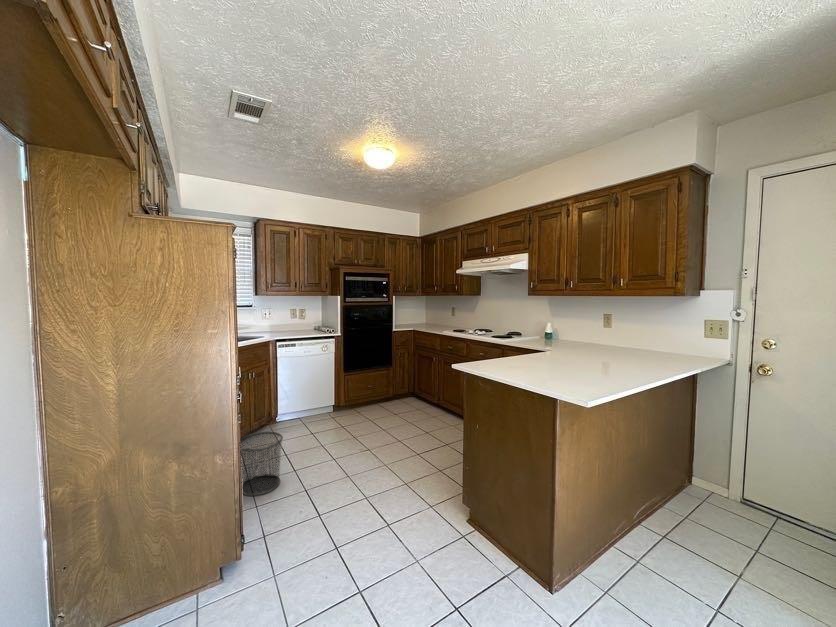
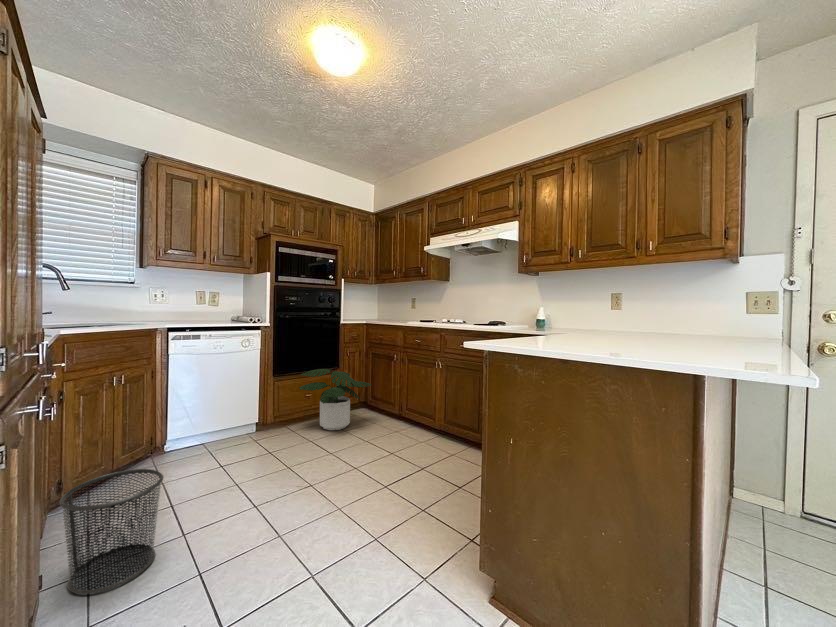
potted plant: none [362,367,417,413] -> present [299,369,372,430]

